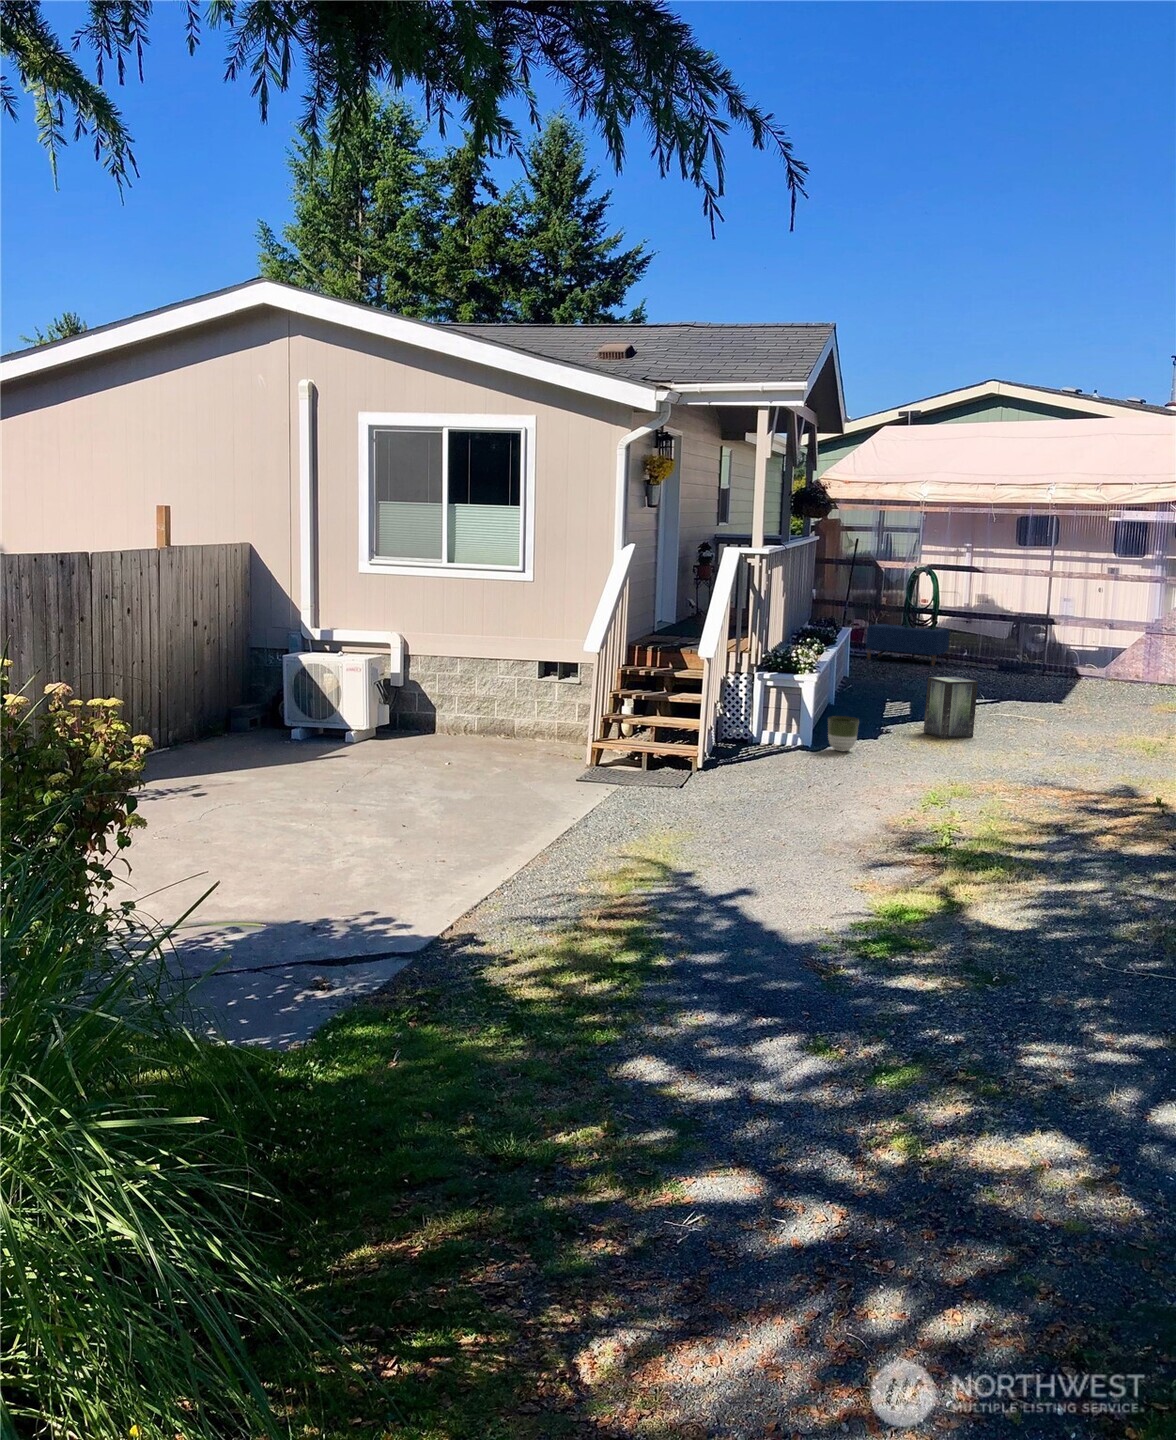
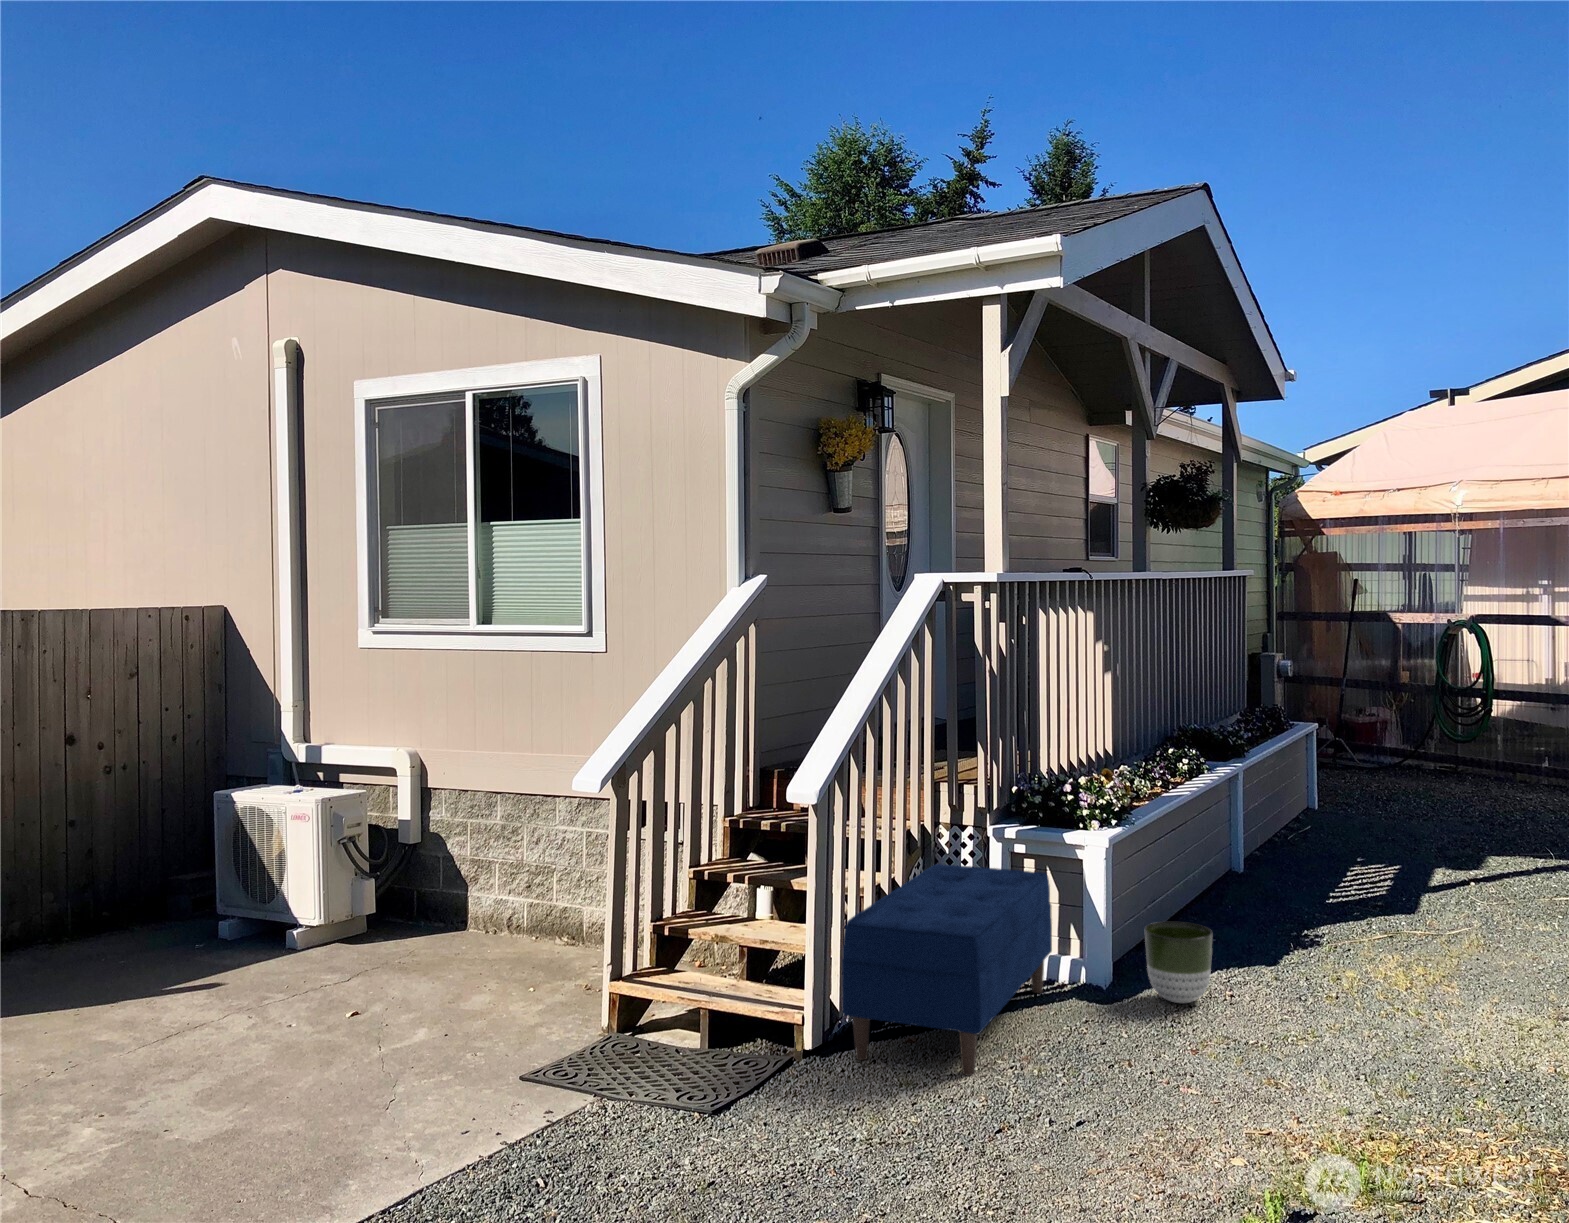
bench: present [866,624,950,666] -> present [842,864,1052,1076]
storage box: present [924,677,978,739] -> none [1400,829,1515,968]

